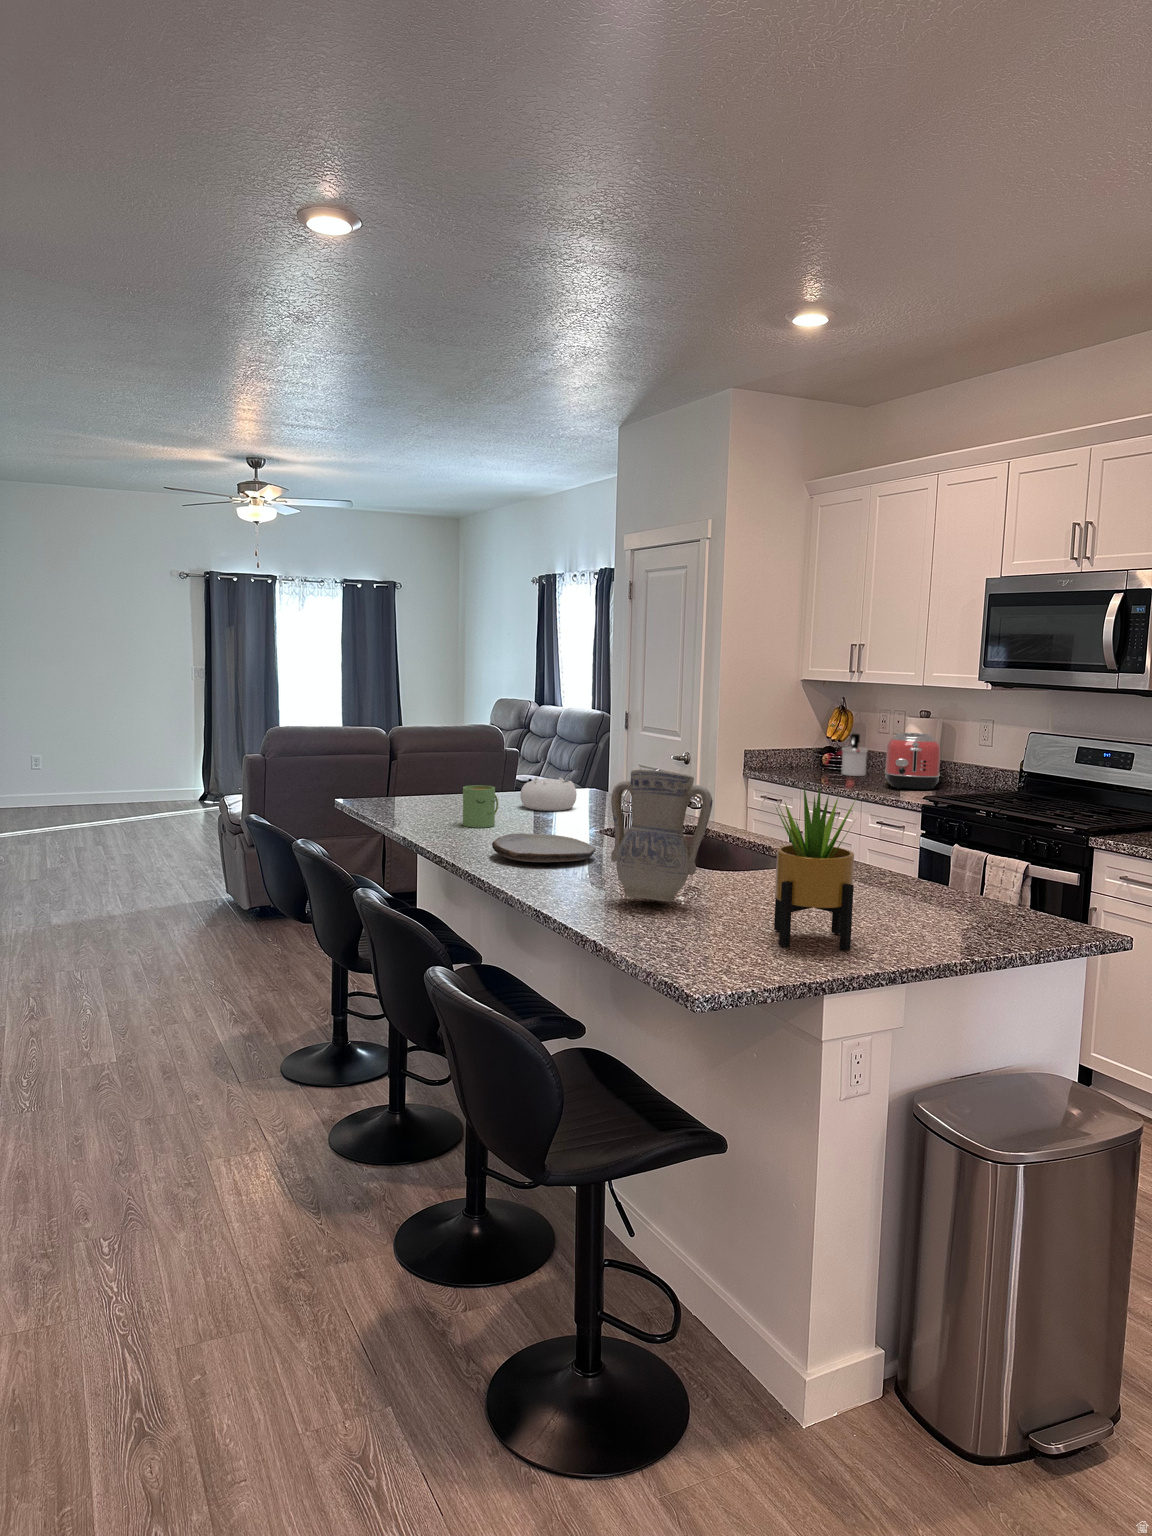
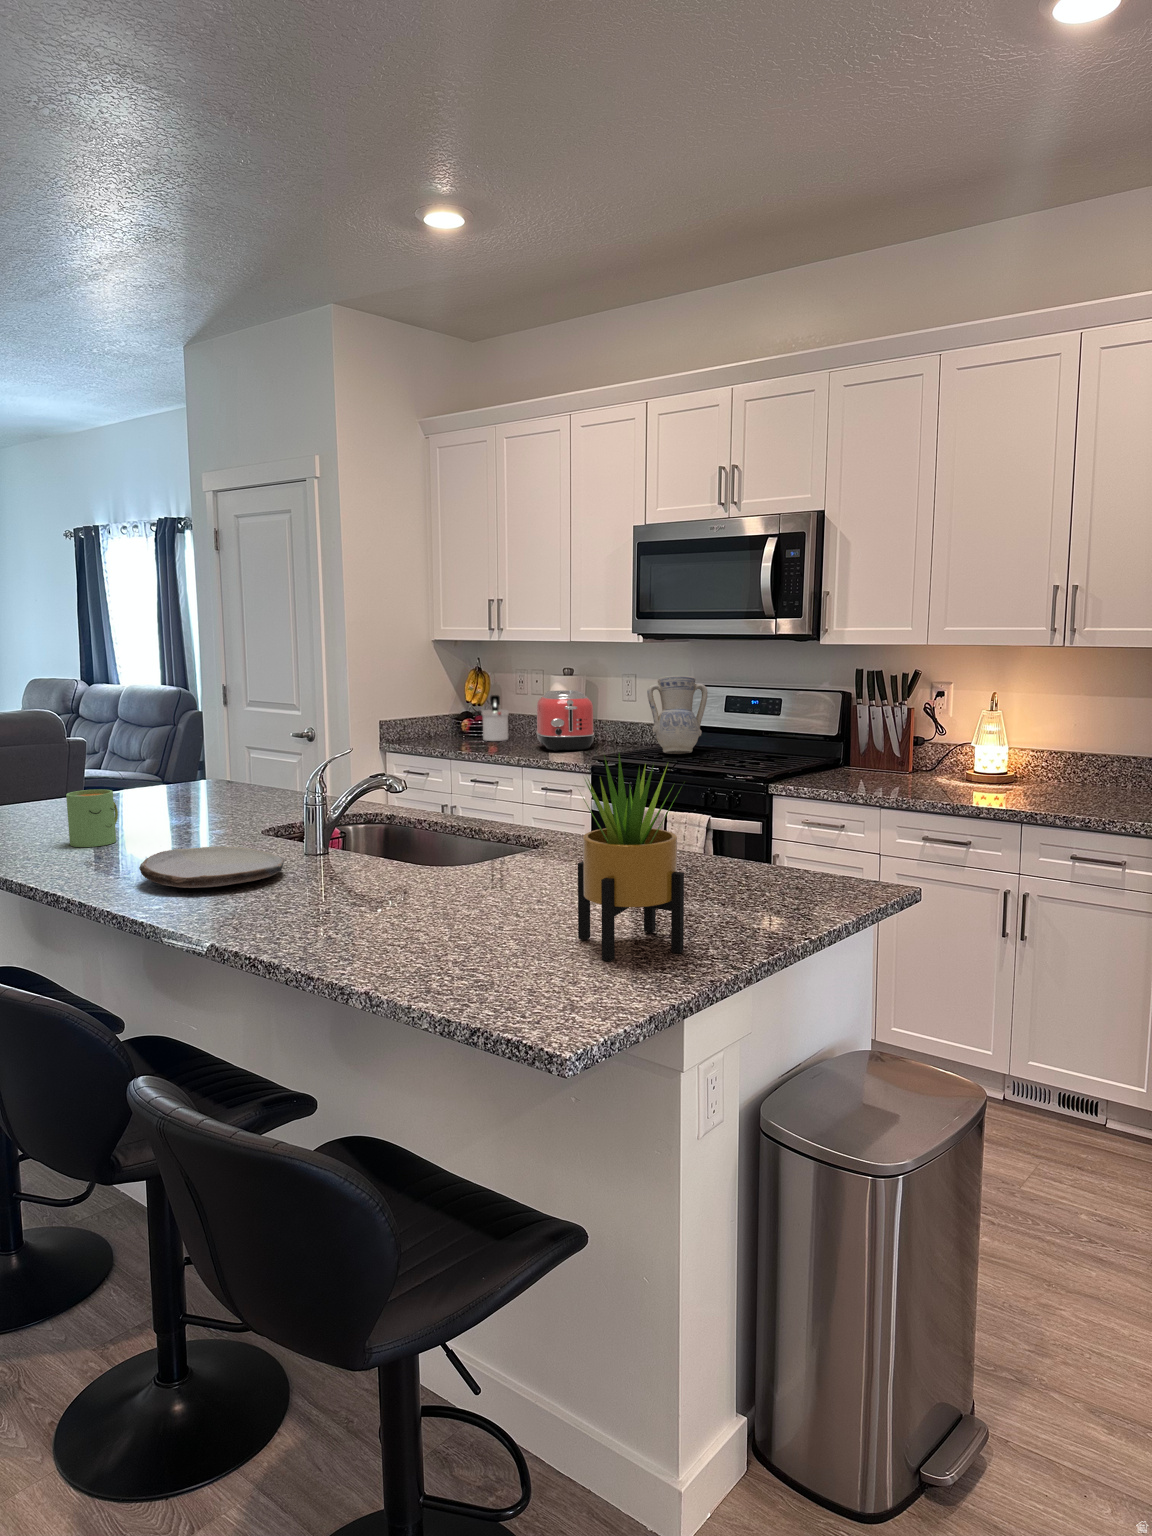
vase: present [611,769,713,902] -> present [647,676,708,754]
decorative bowl: present [521,777,577,811] -> none [136,770,211,814]

